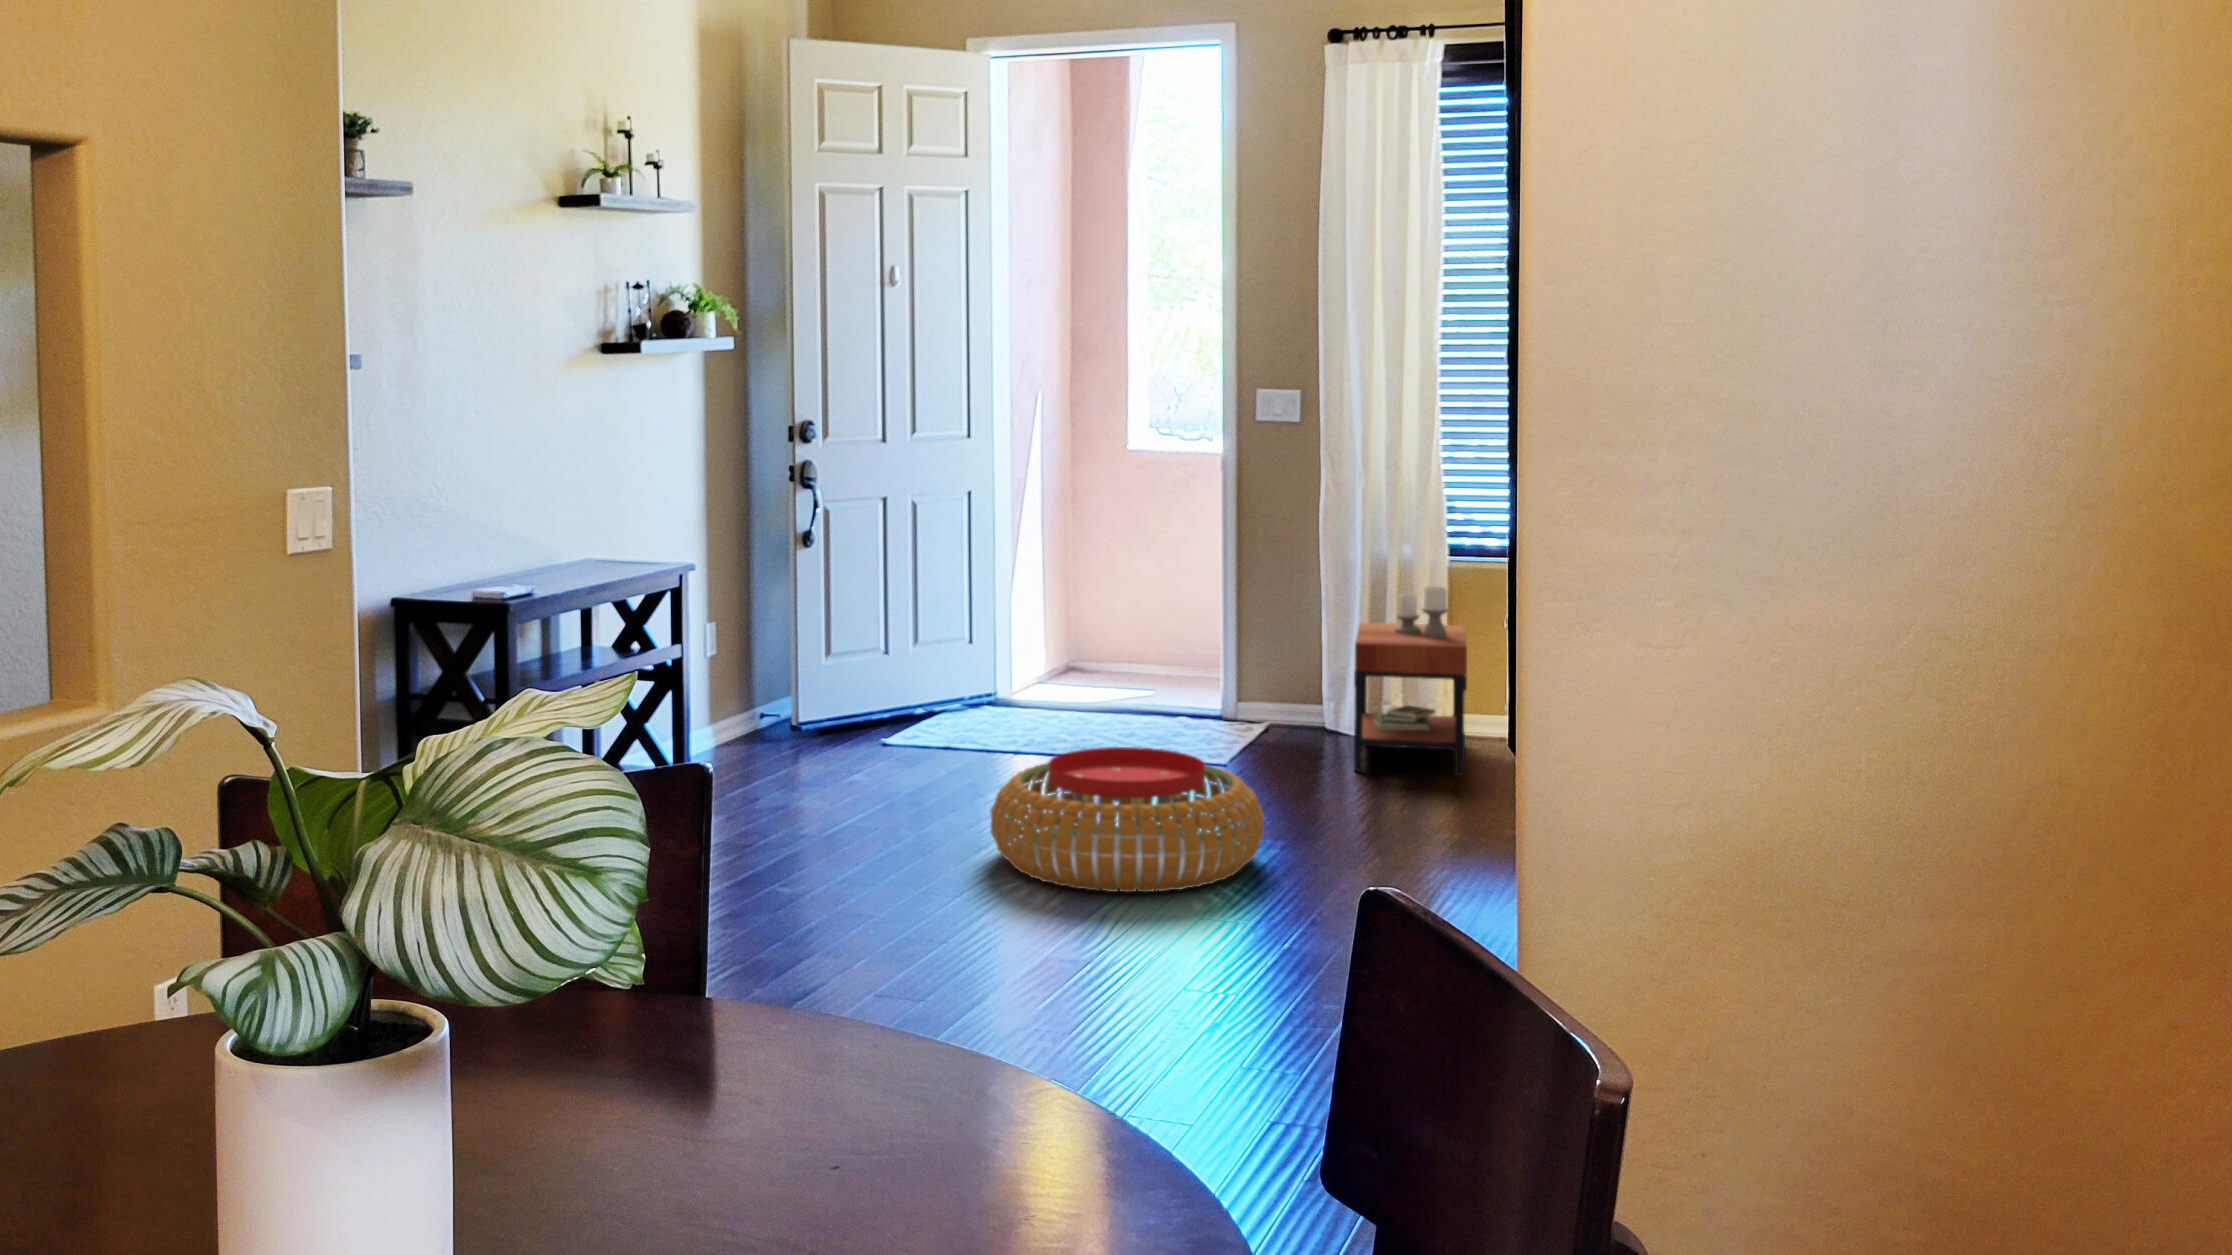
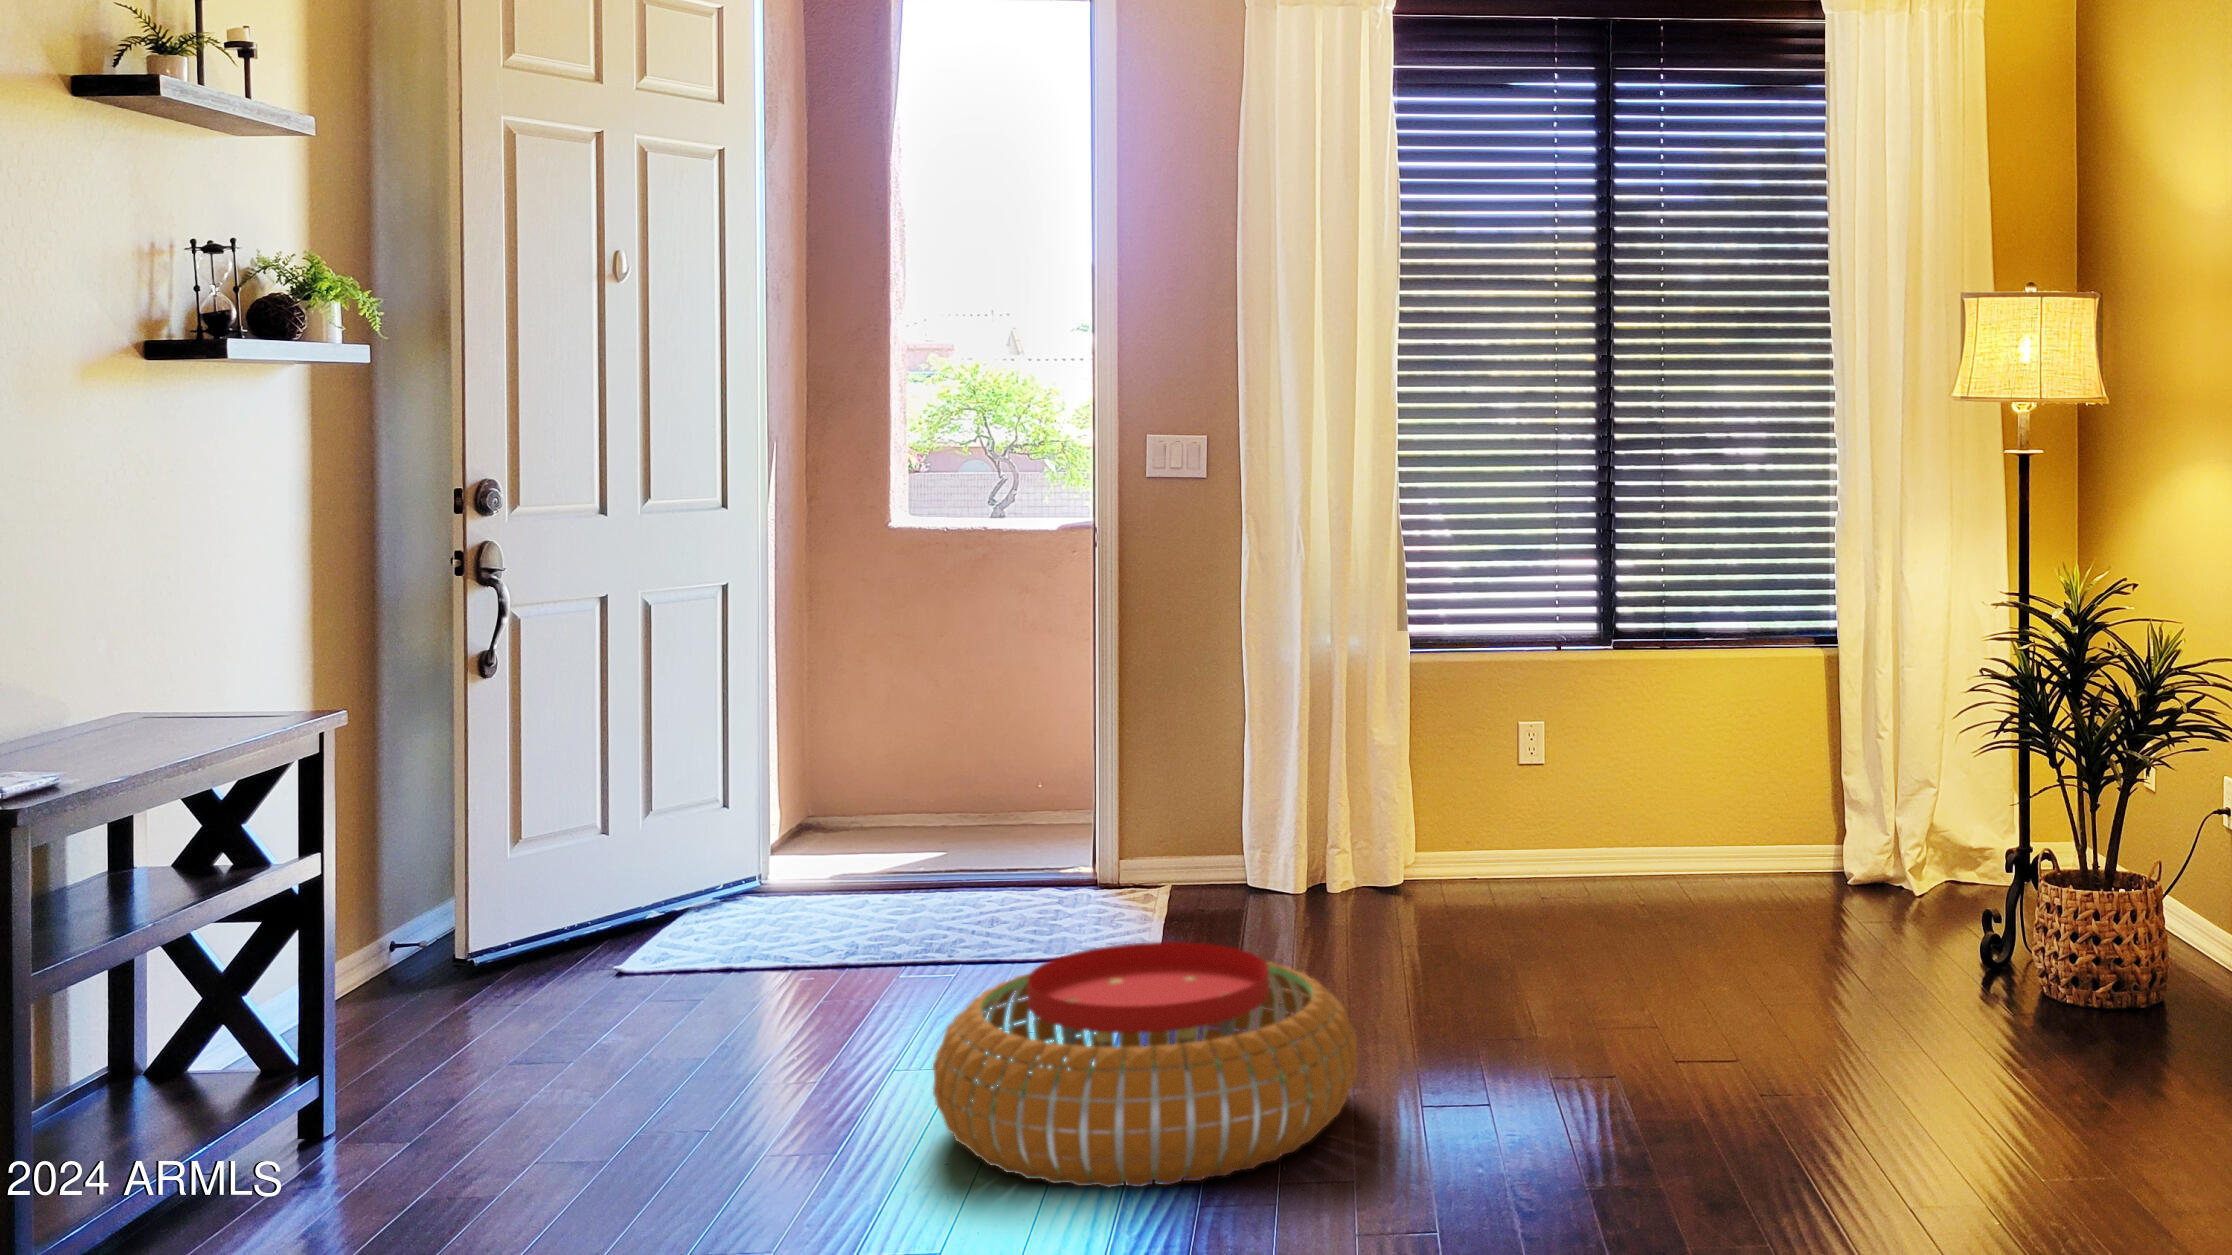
side table: present [1354,587,1467,775] -> none [1294,681,1468,933]

